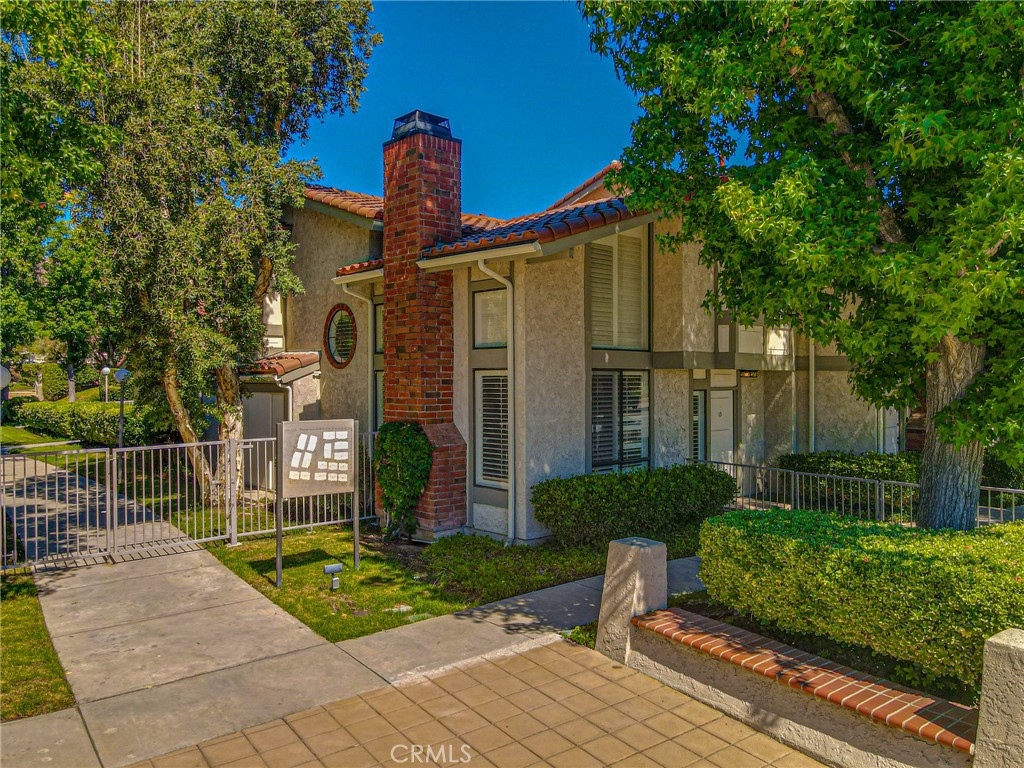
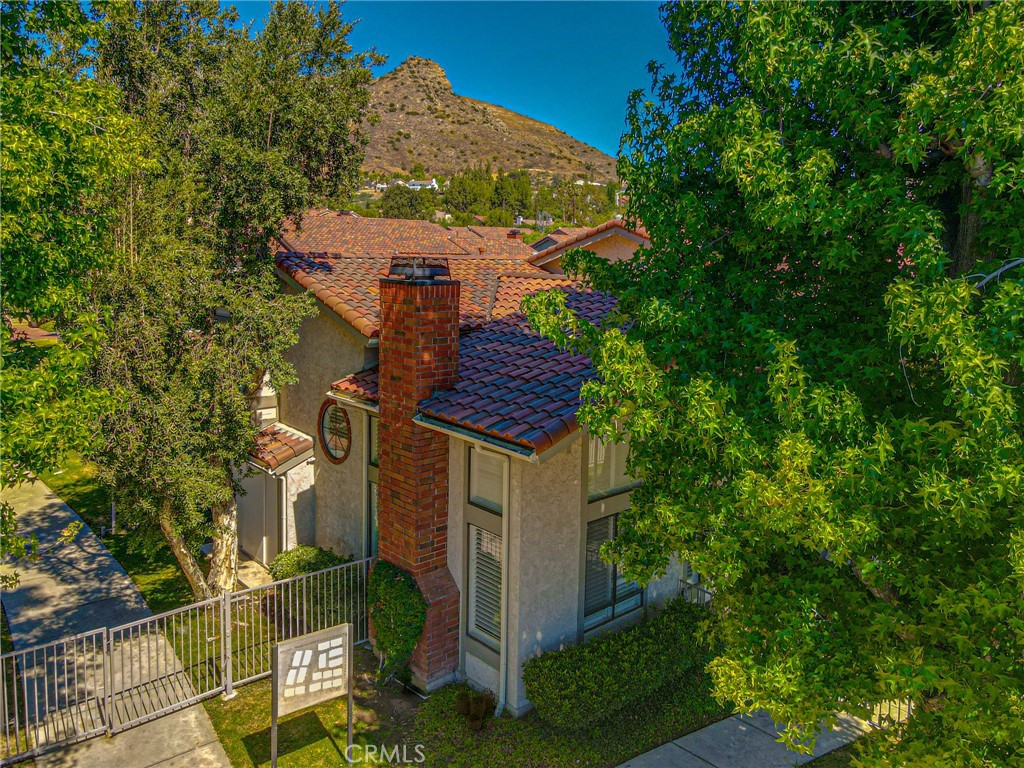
woven basket: none [462,530,504,558] -> present [457,688,497,730]

